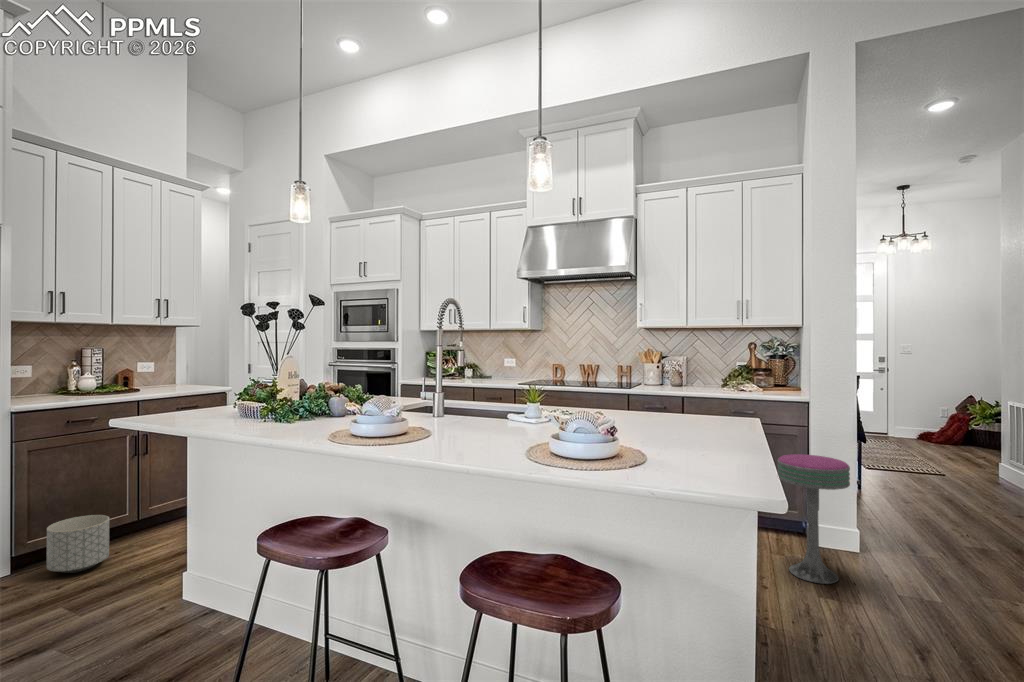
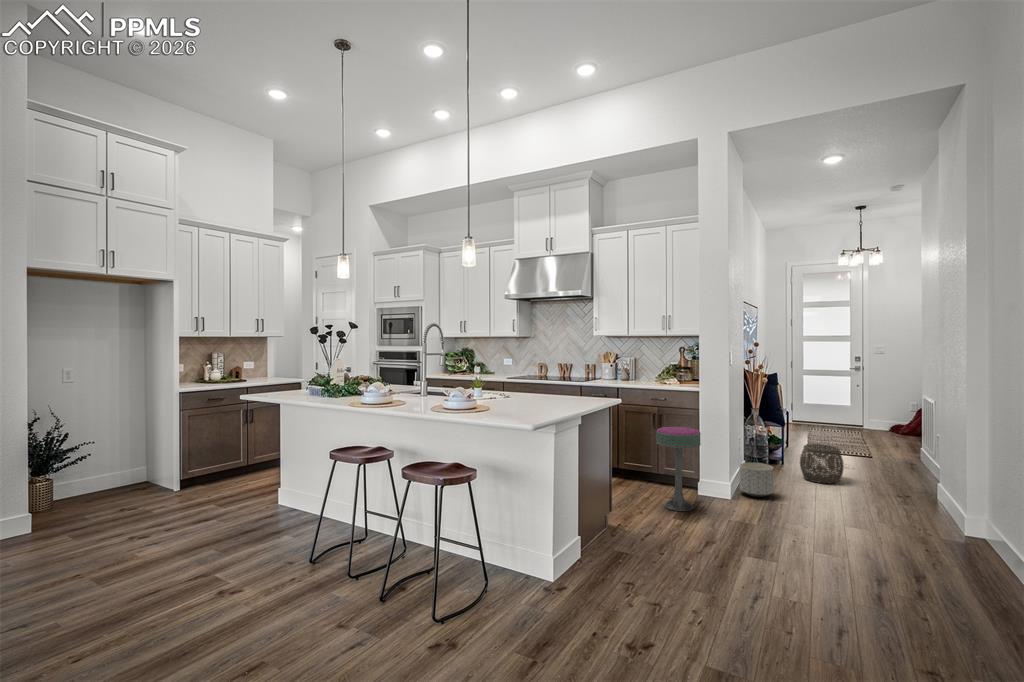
woven basket: none [907,467,972,520] -> present [800,444,844,484]
planter: present [47,515,109,573] -> present [739,463,773,497]

